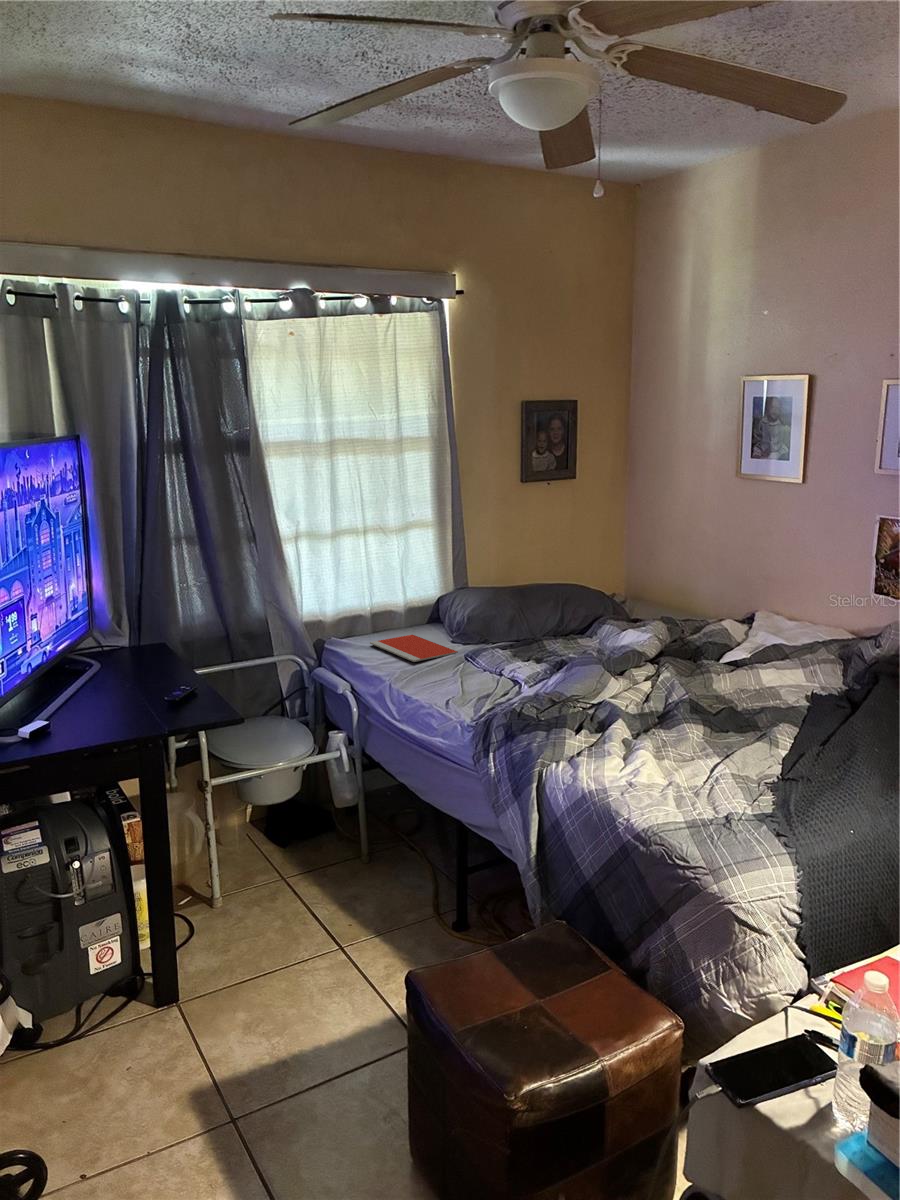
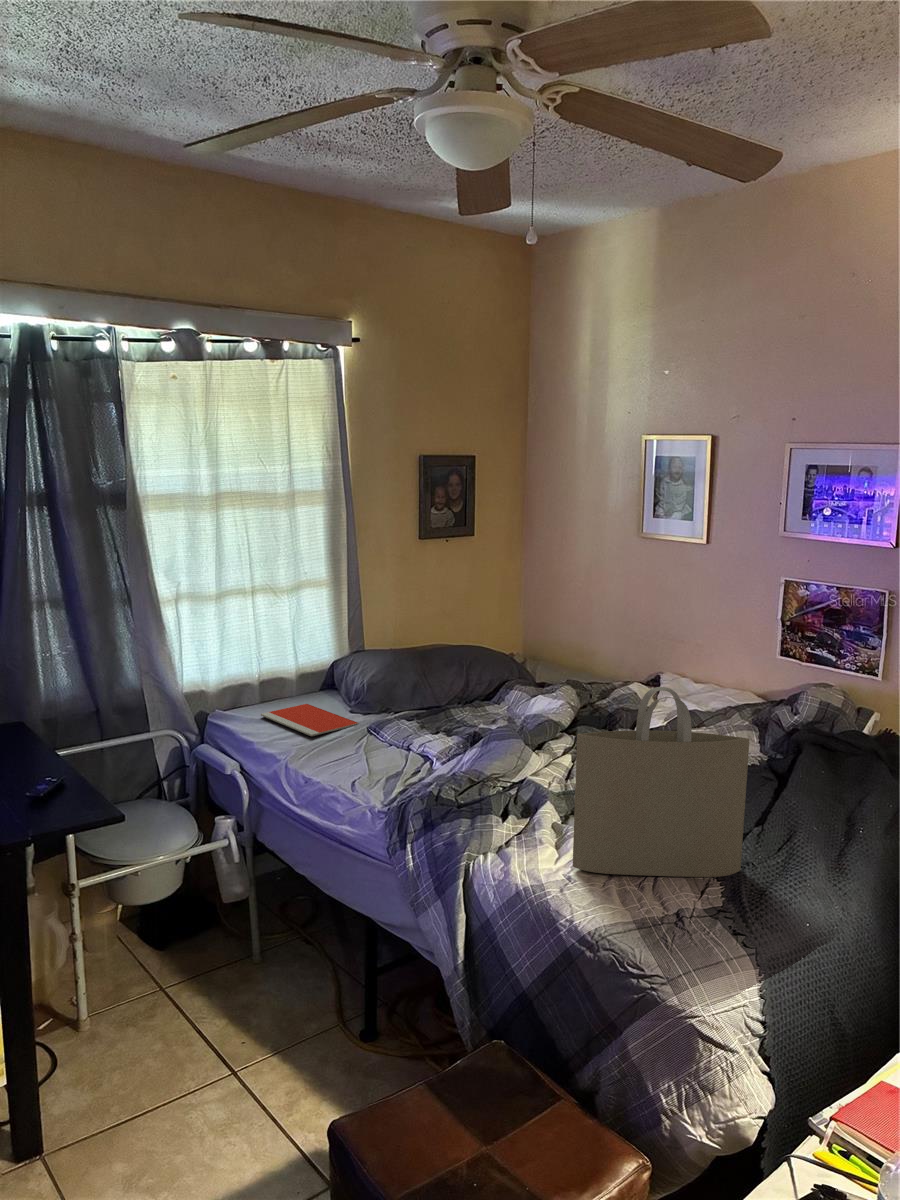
tote bag: none [637,612,807,789] -> present [573,687,749,877]

